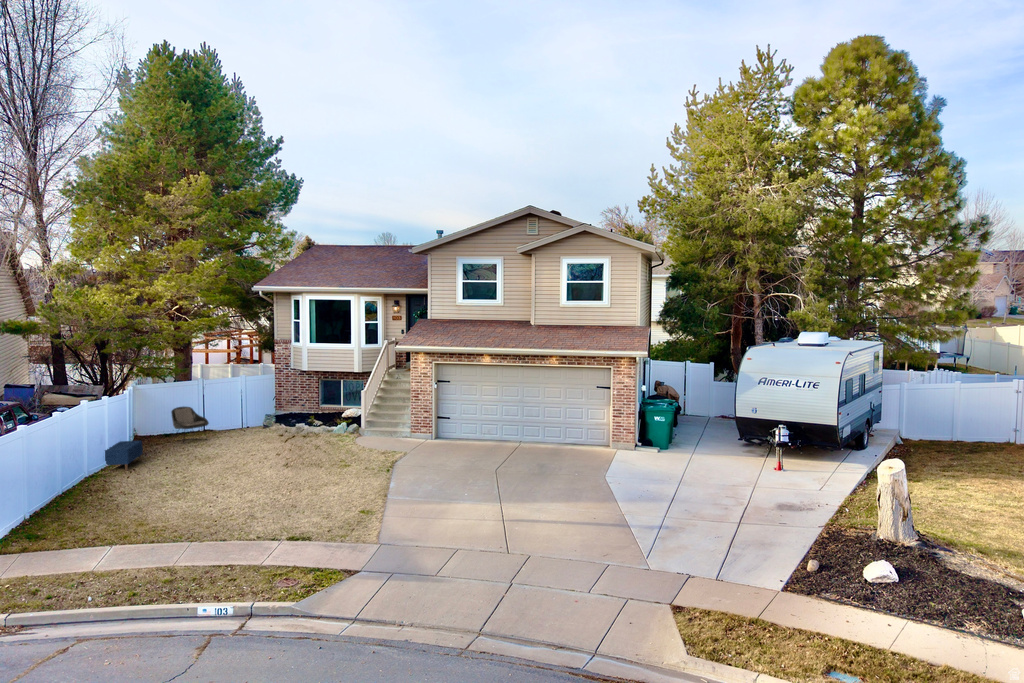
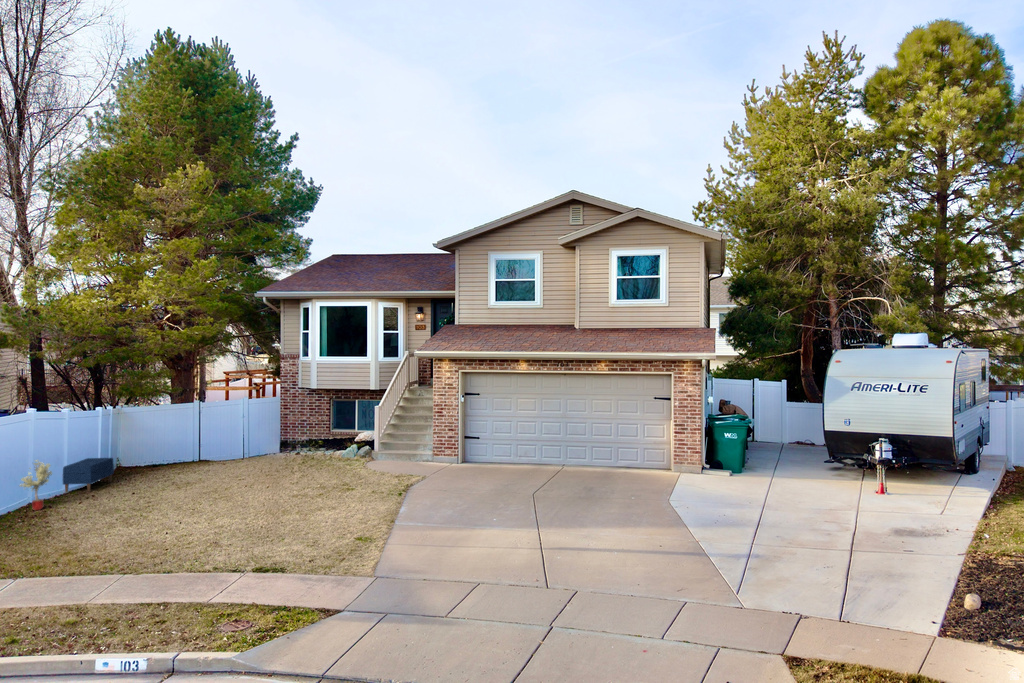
lounge chair: present [171,407,209,444] -> none [154,424,199,466]
potted tree: none [76,448,102,489] -> present [20,460,52,510]

